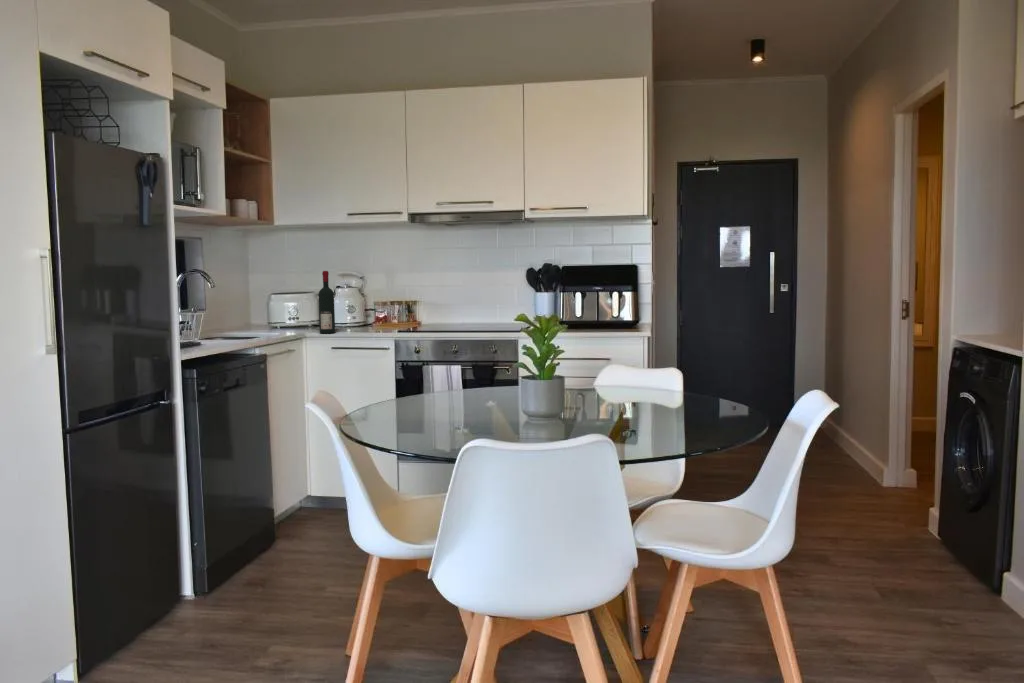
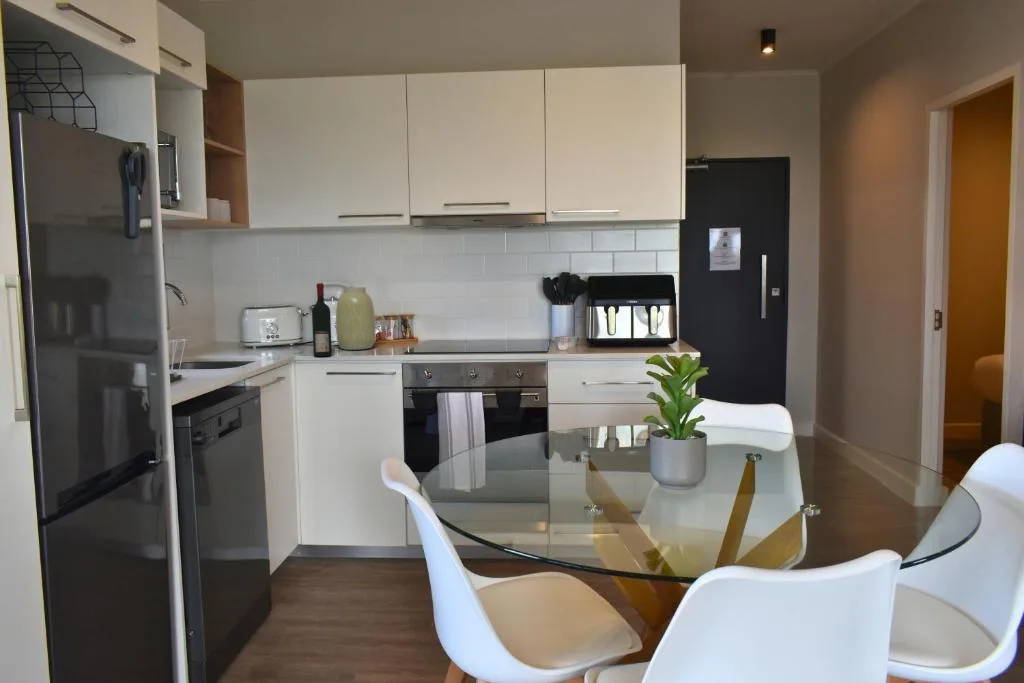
vase: none [343,275,377,329] -> present [336,287,376,350]

